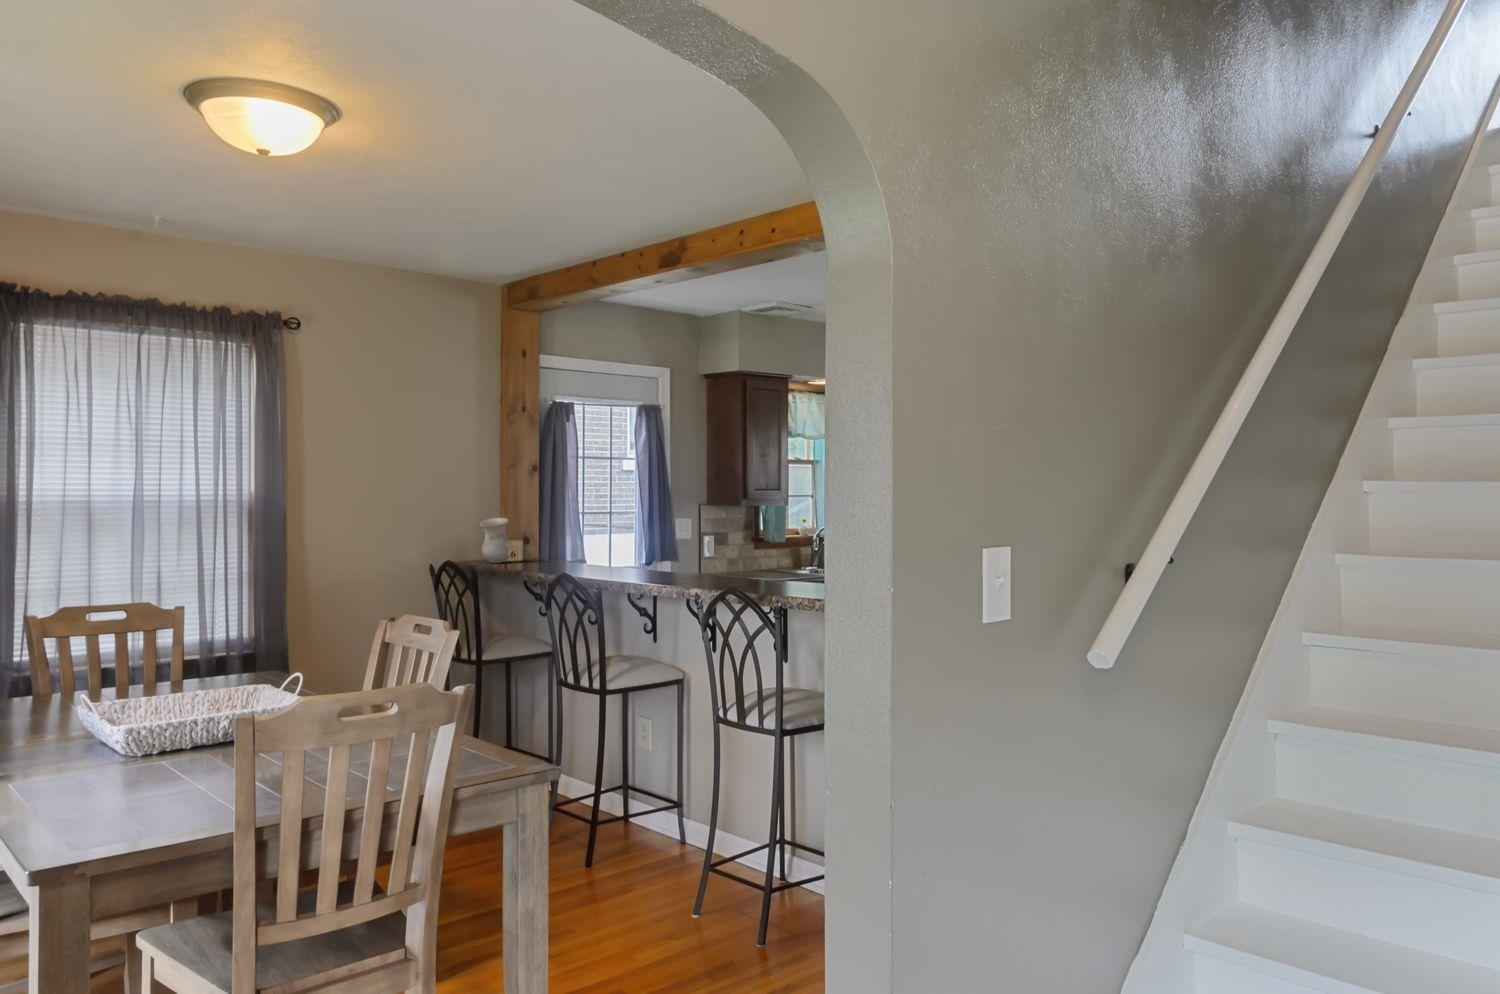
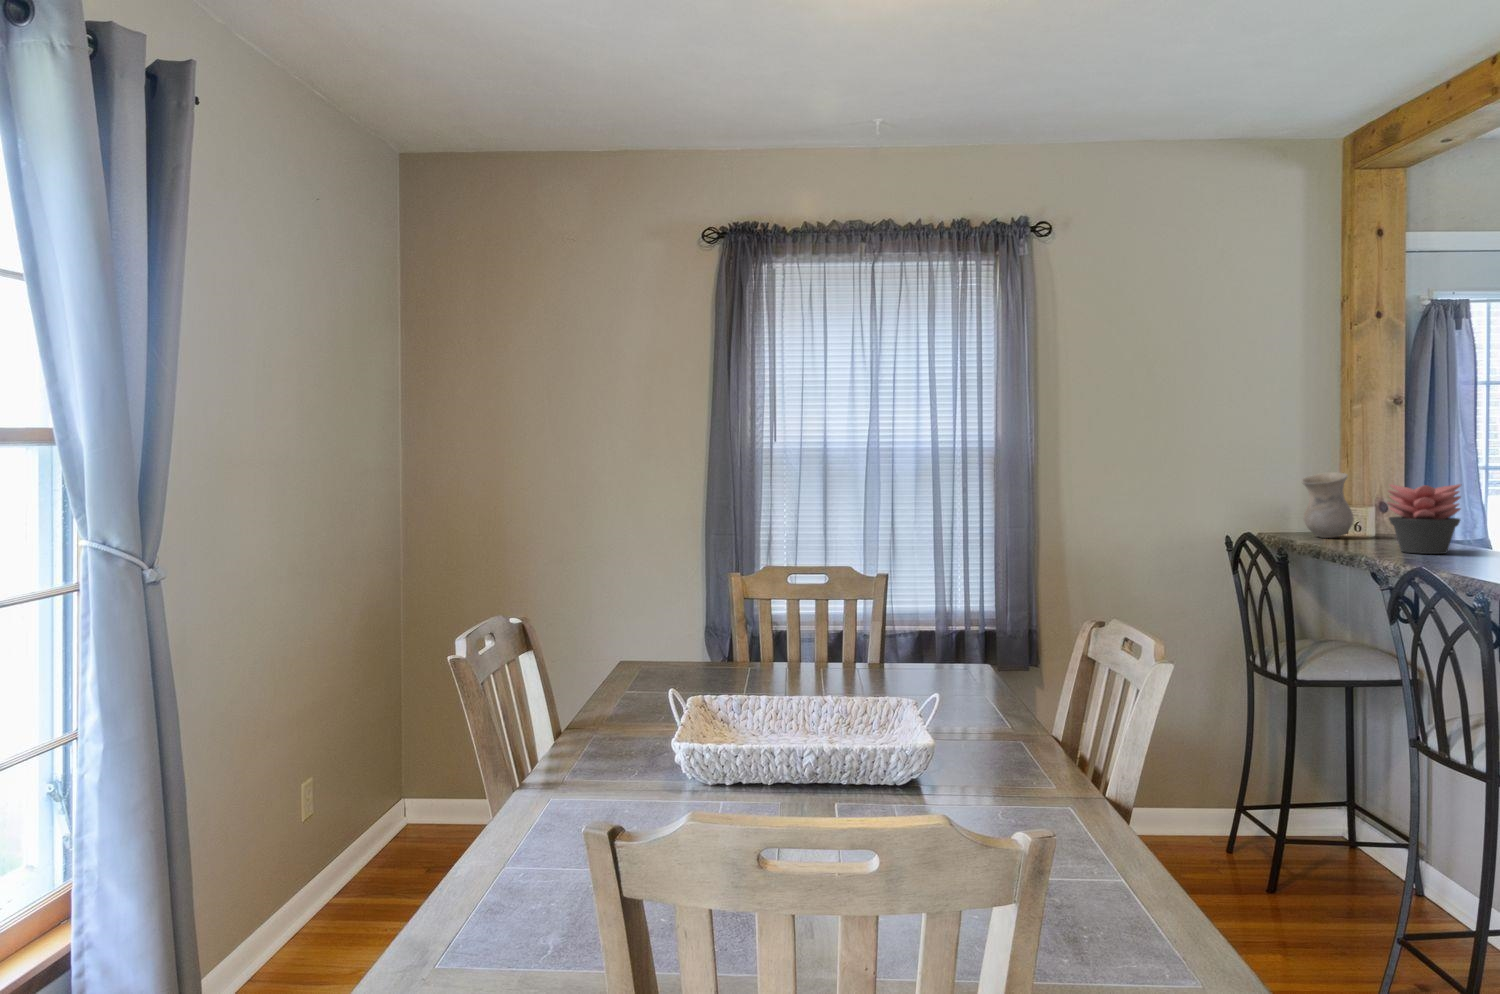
succulent plant: none [533,526,572,570] -> present [1388,484,1461,554]

